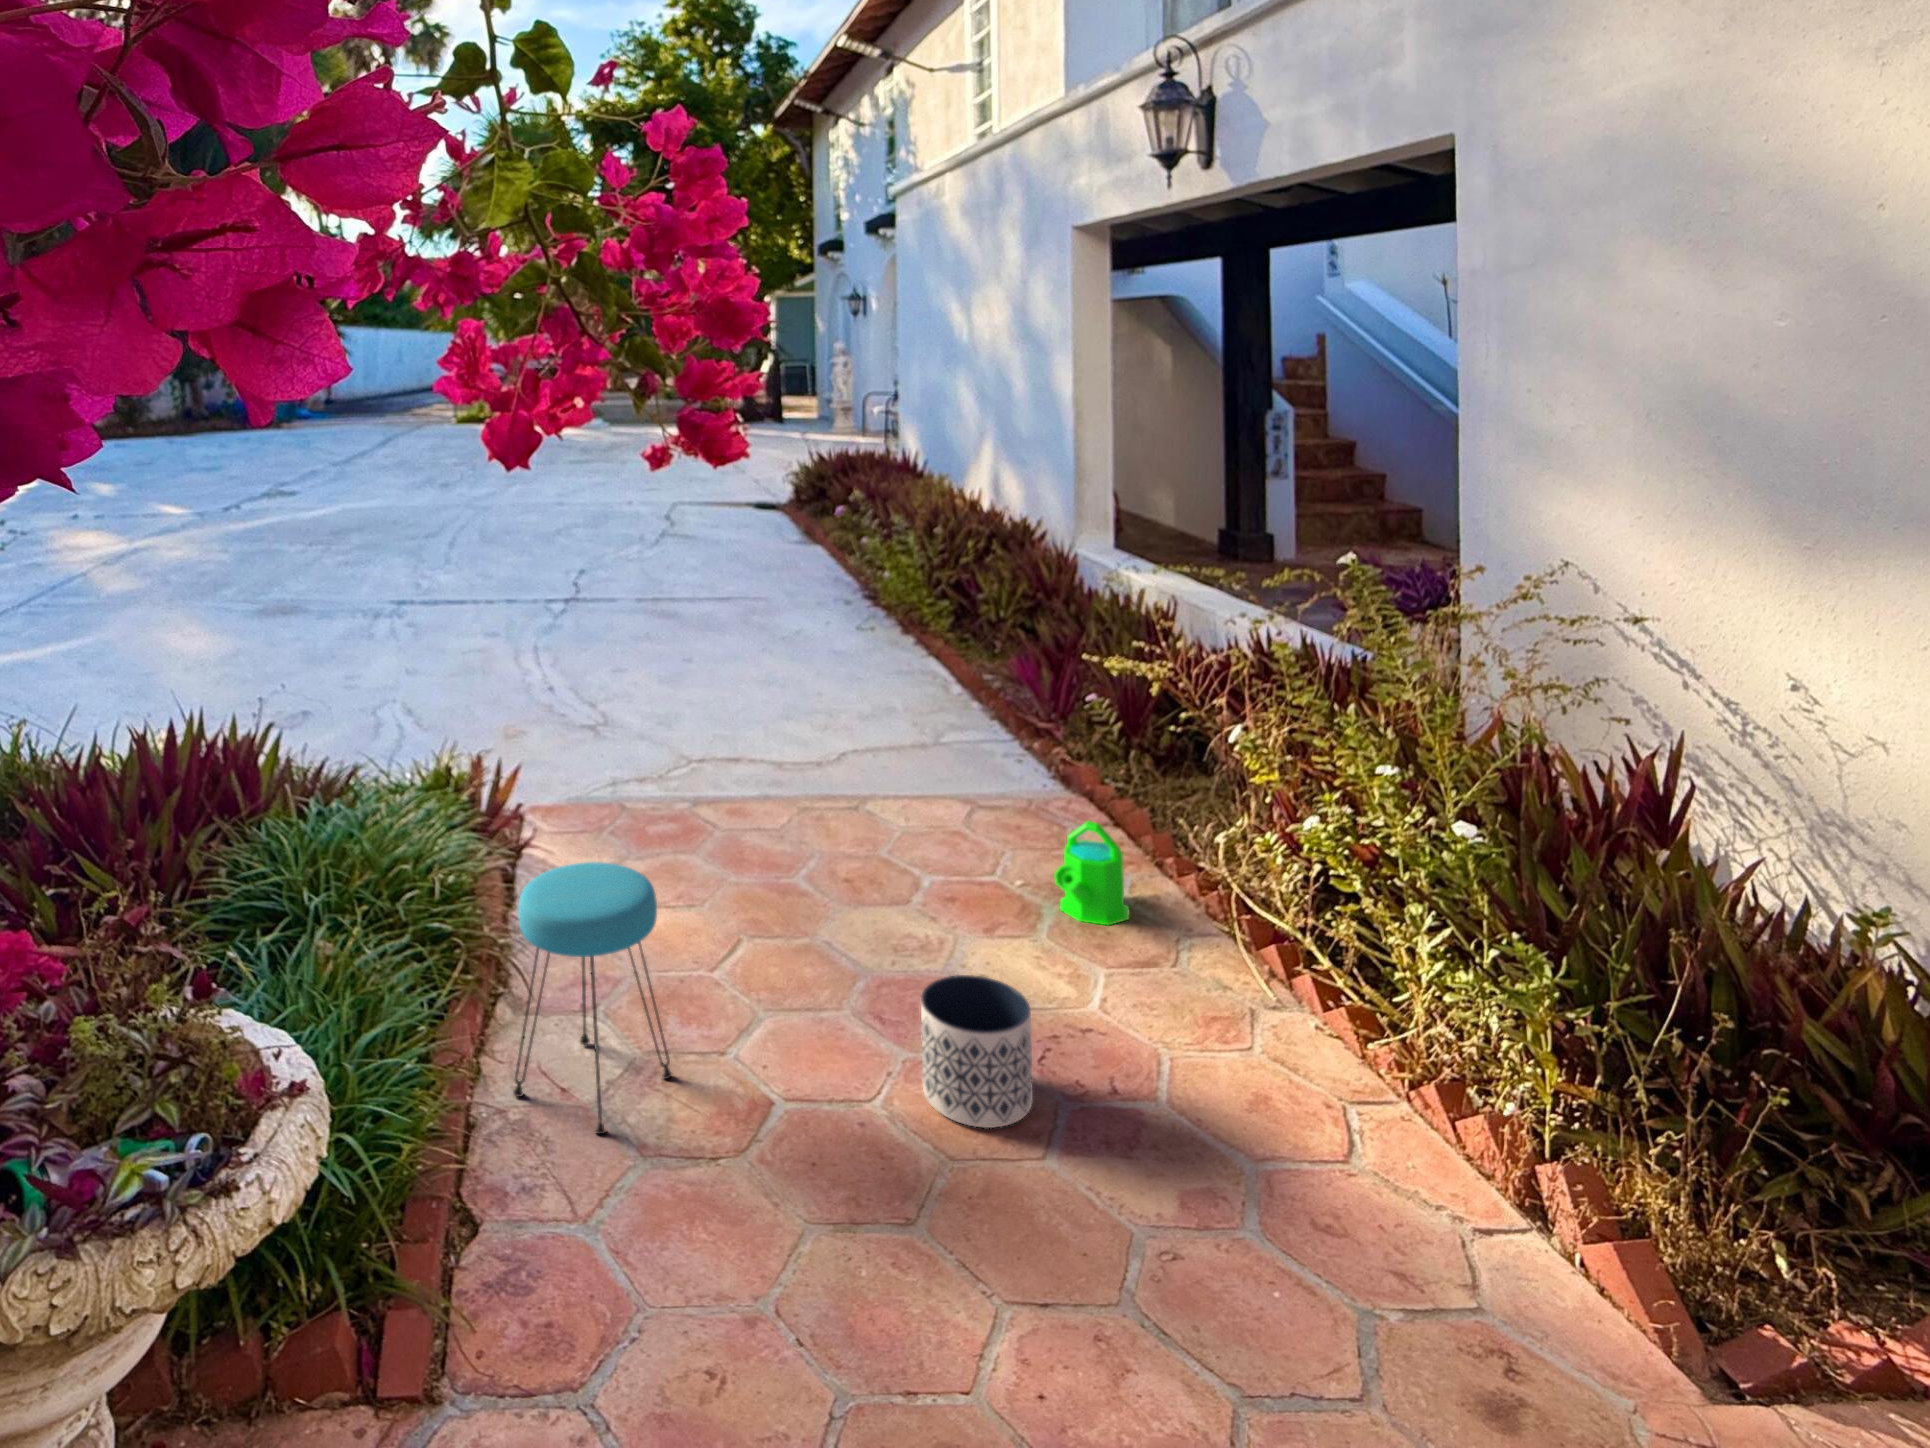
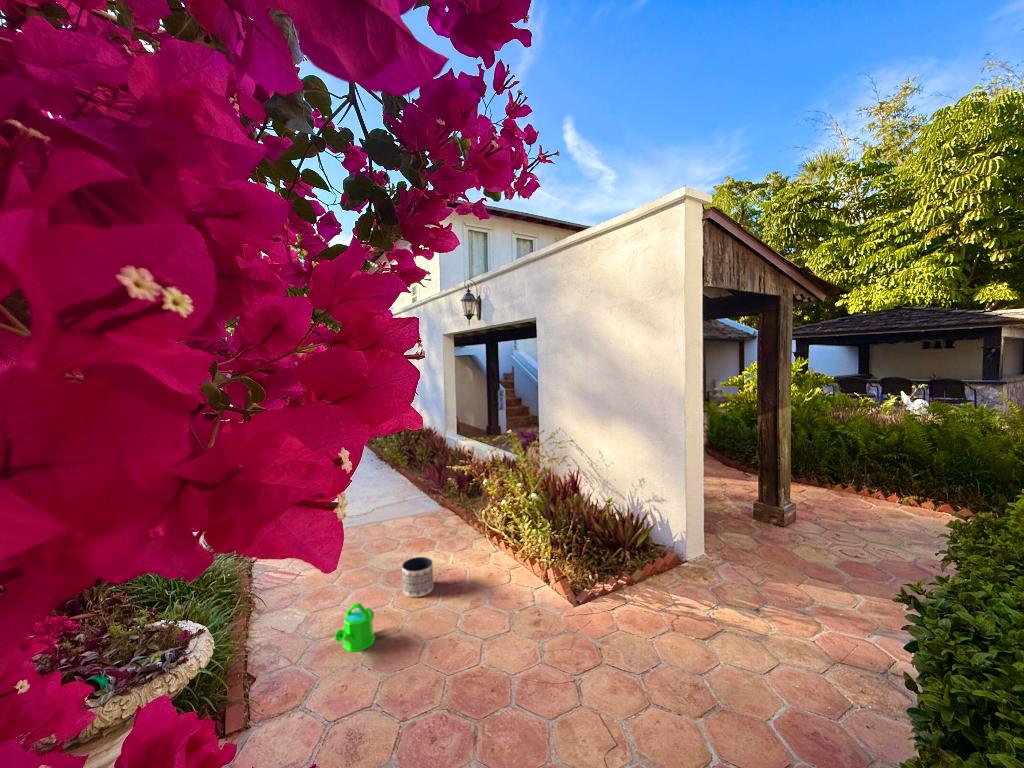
watering can: present [1054,821,1130,925] -> present [335,603,375,652]
stool: present [513,862,672,1134] -> none [270,547,325,629]

